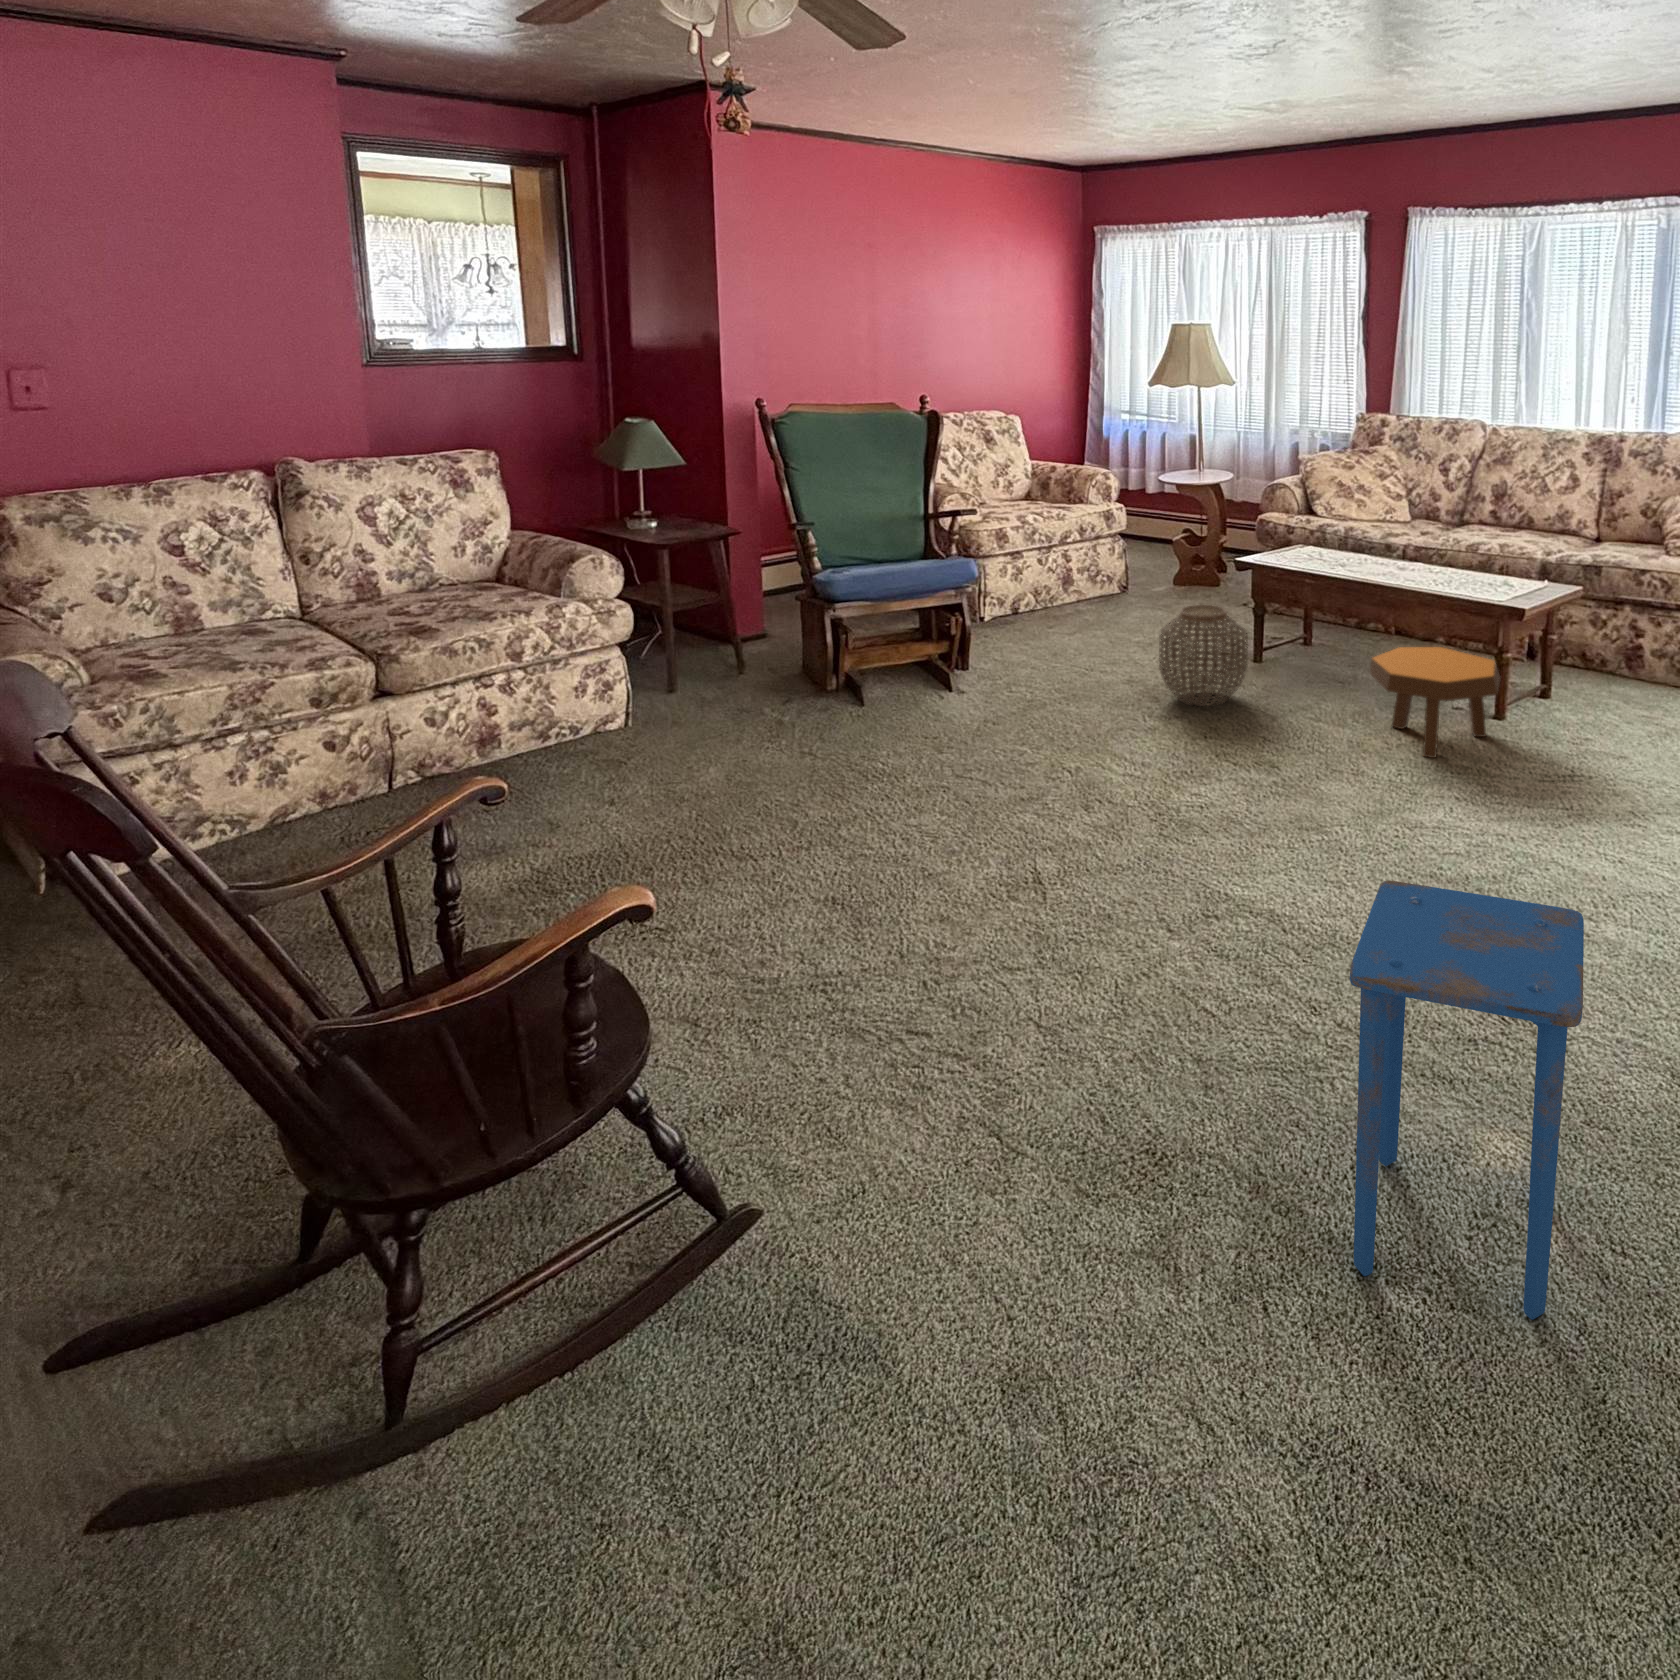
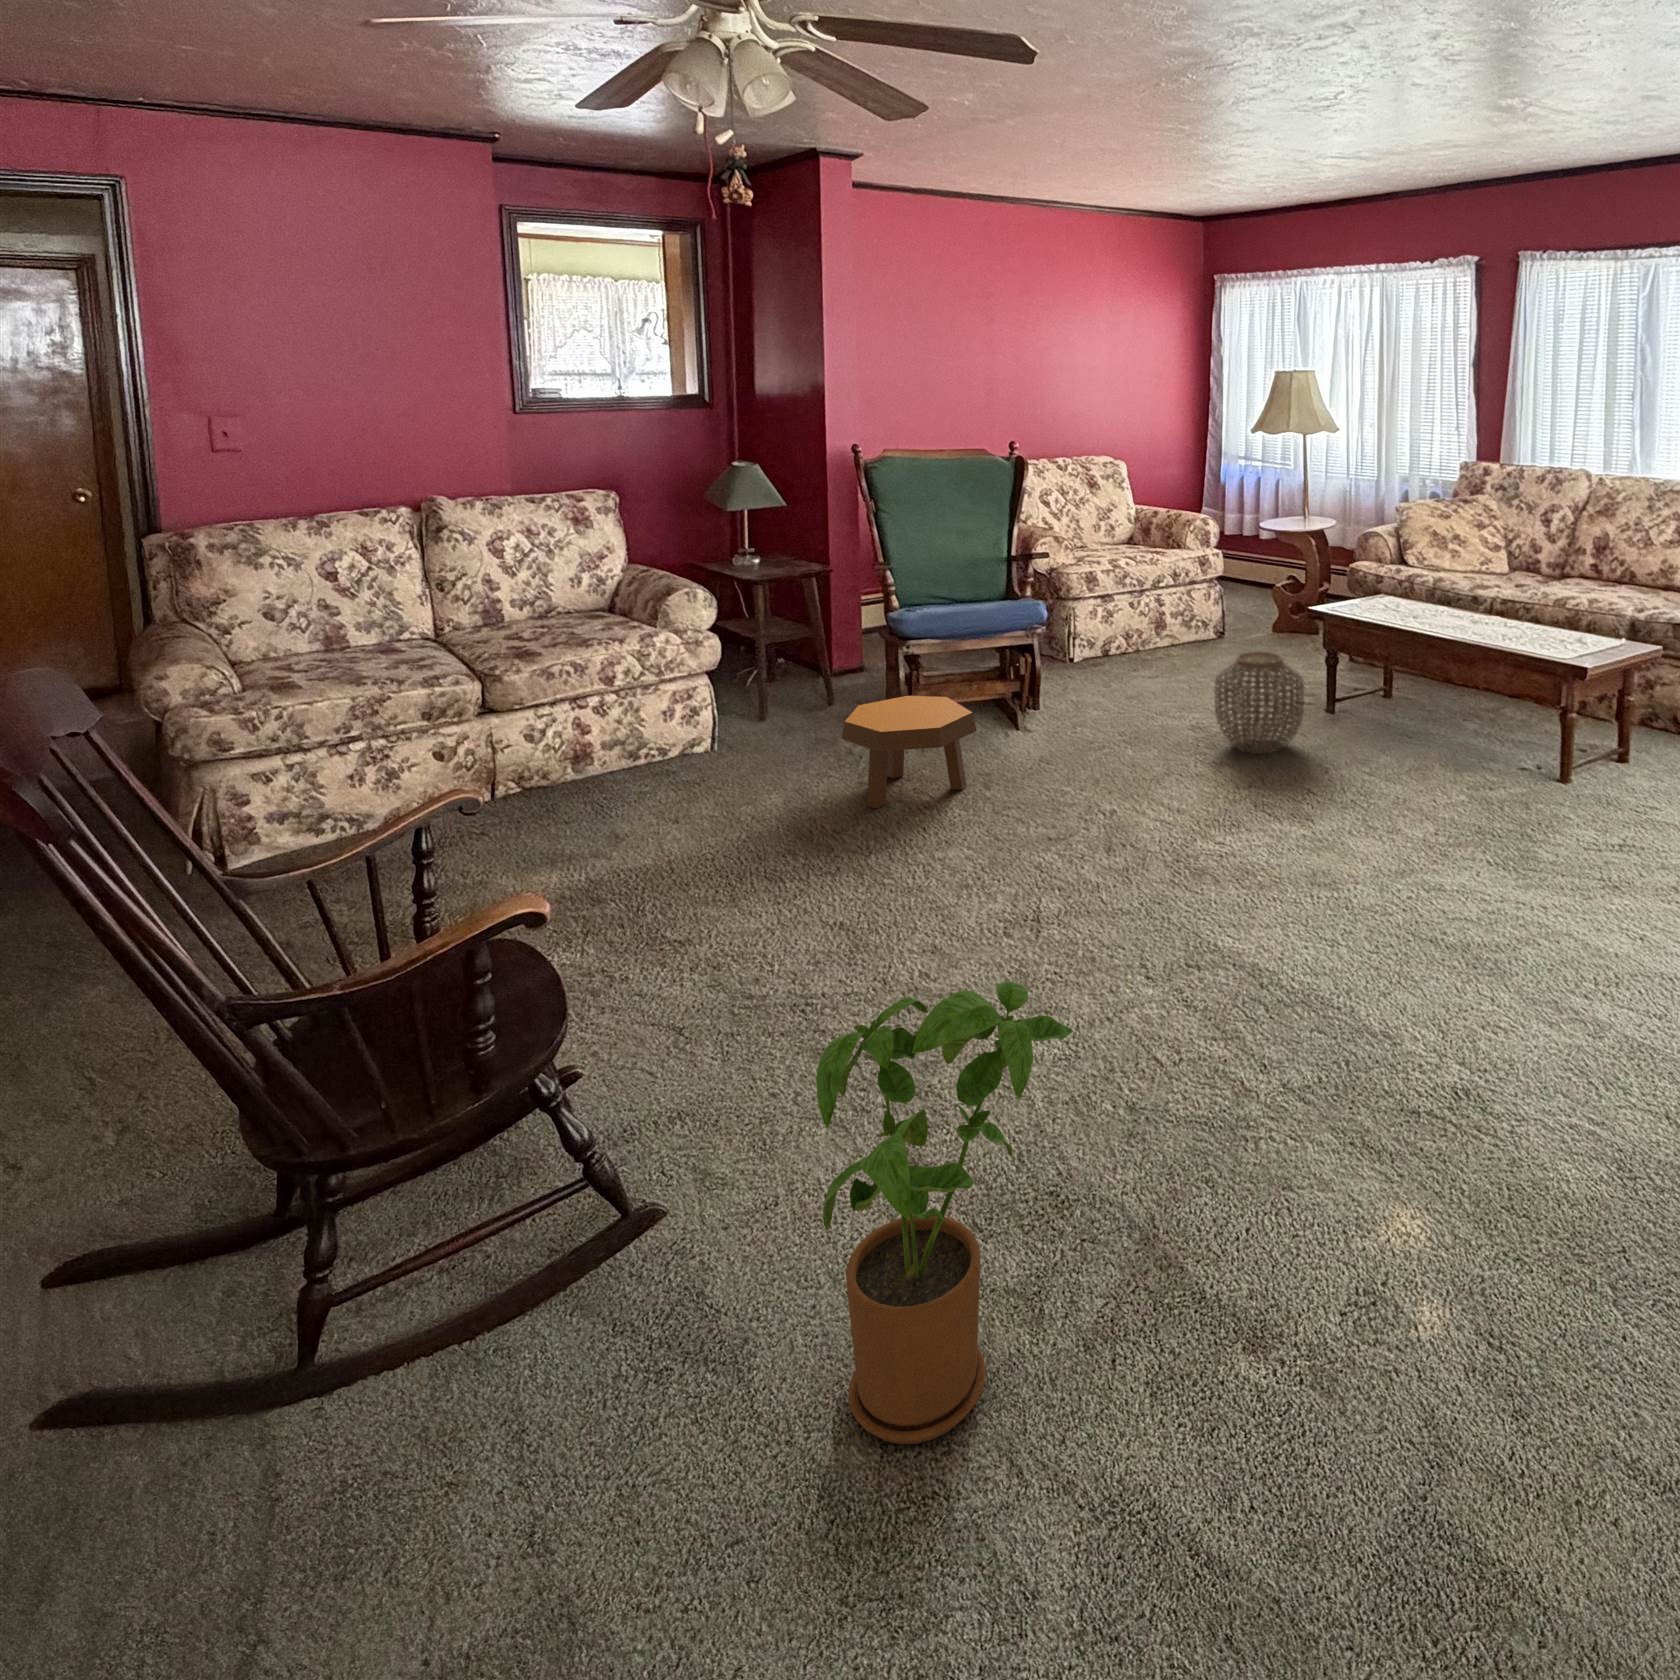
footstool: present [1370,647,1501,758] -> present [842,696,977,808]
side table: present [1350,881,1584,1320] -> none [1194,934,1465,1407]
house plant: none [985,945,1247,1416] -> present [816,981,1073,1444]

